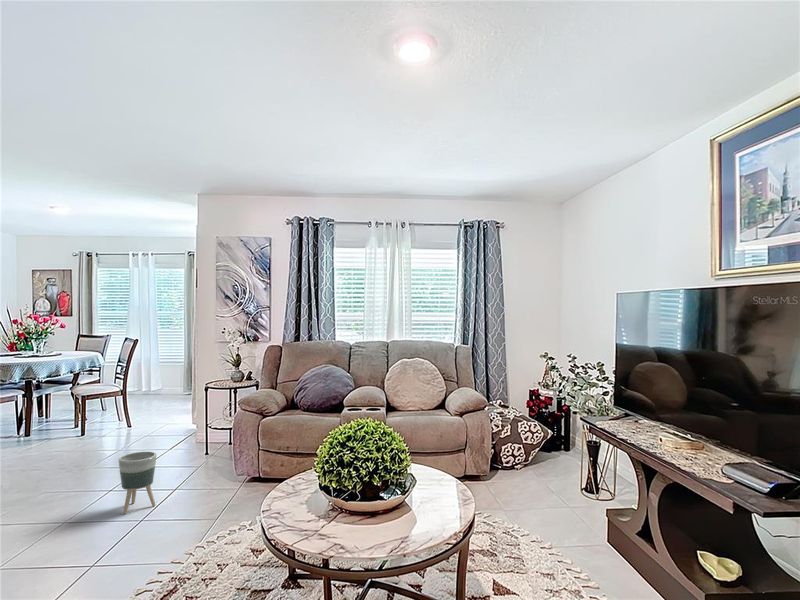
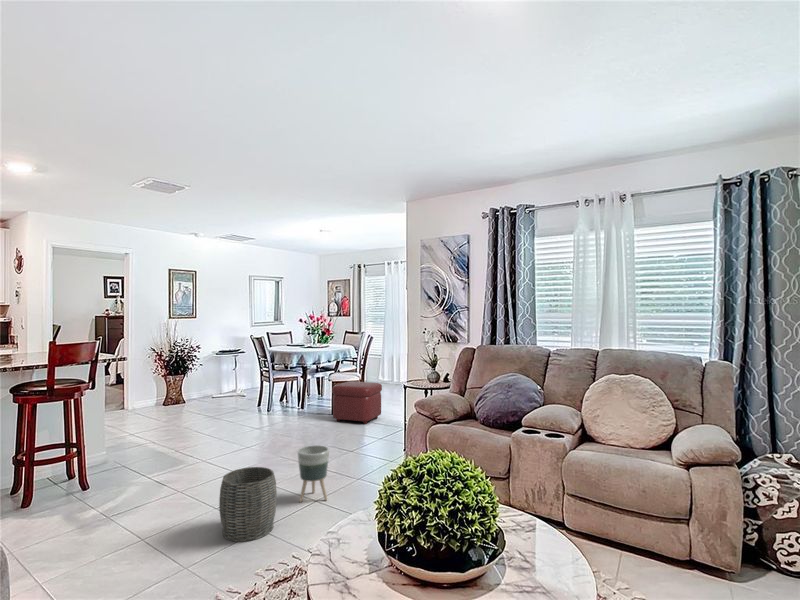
ottoman: none [96,390,158,438] -> present [332,381,382,424]
woven basket: none [45,479,117,562] -> present [219,467,277,542]

